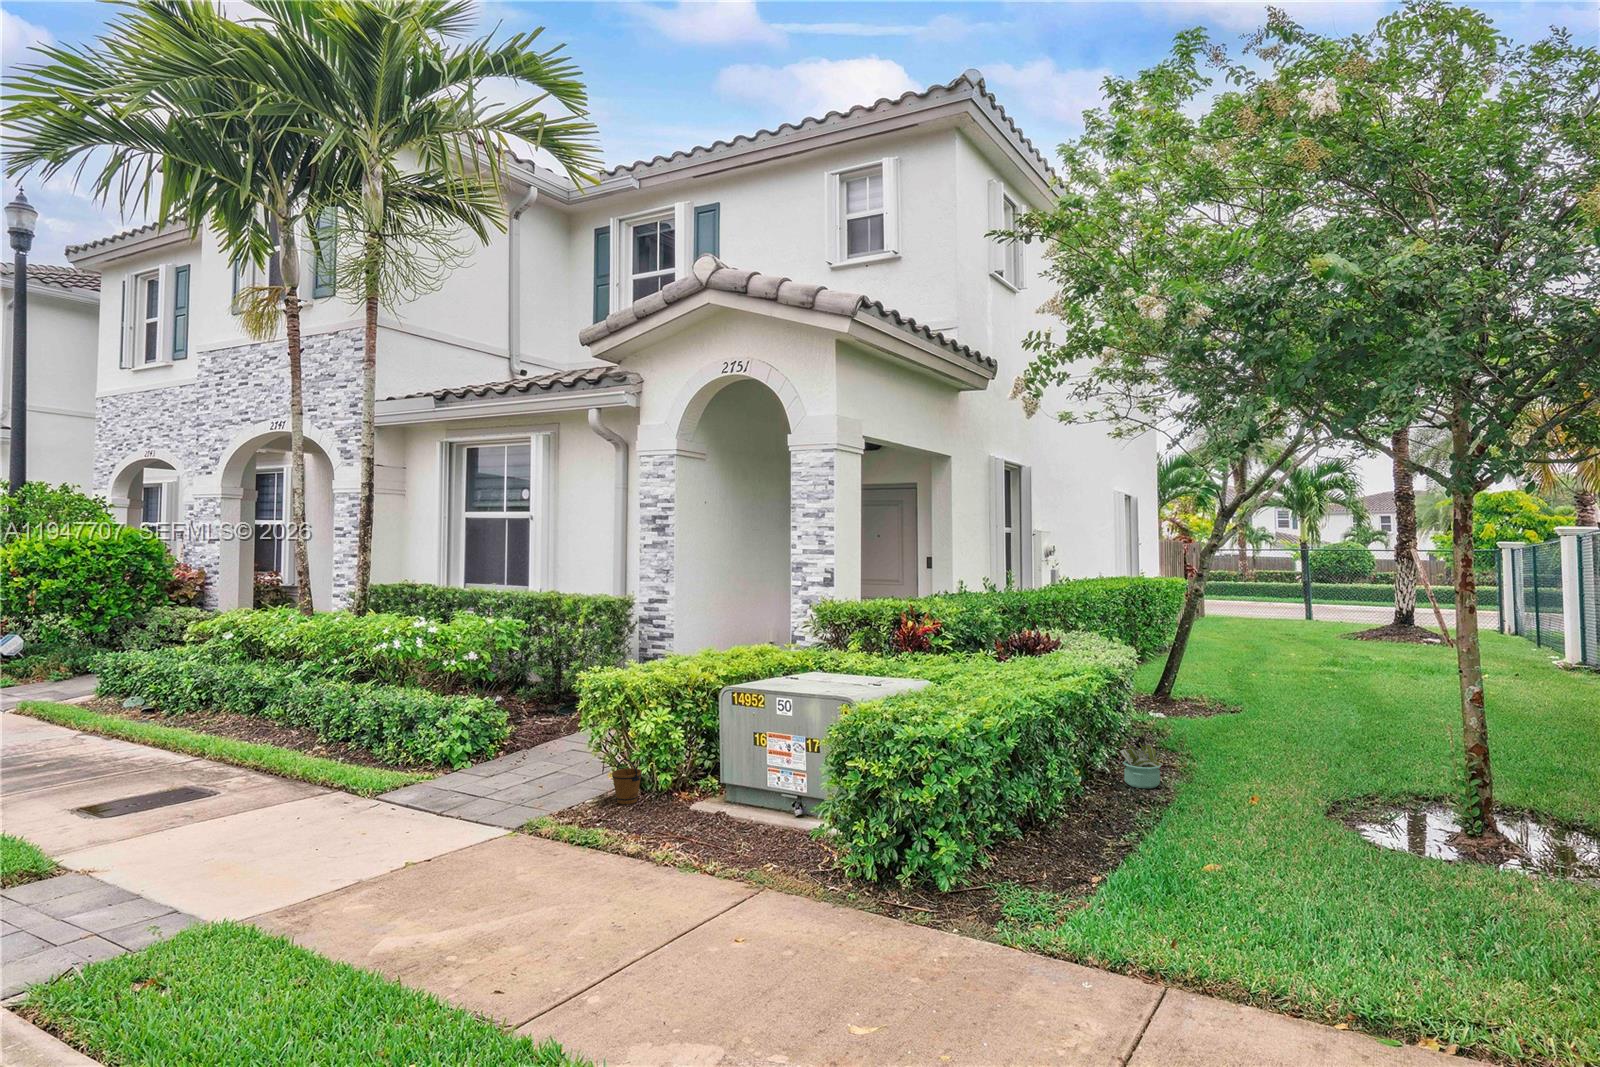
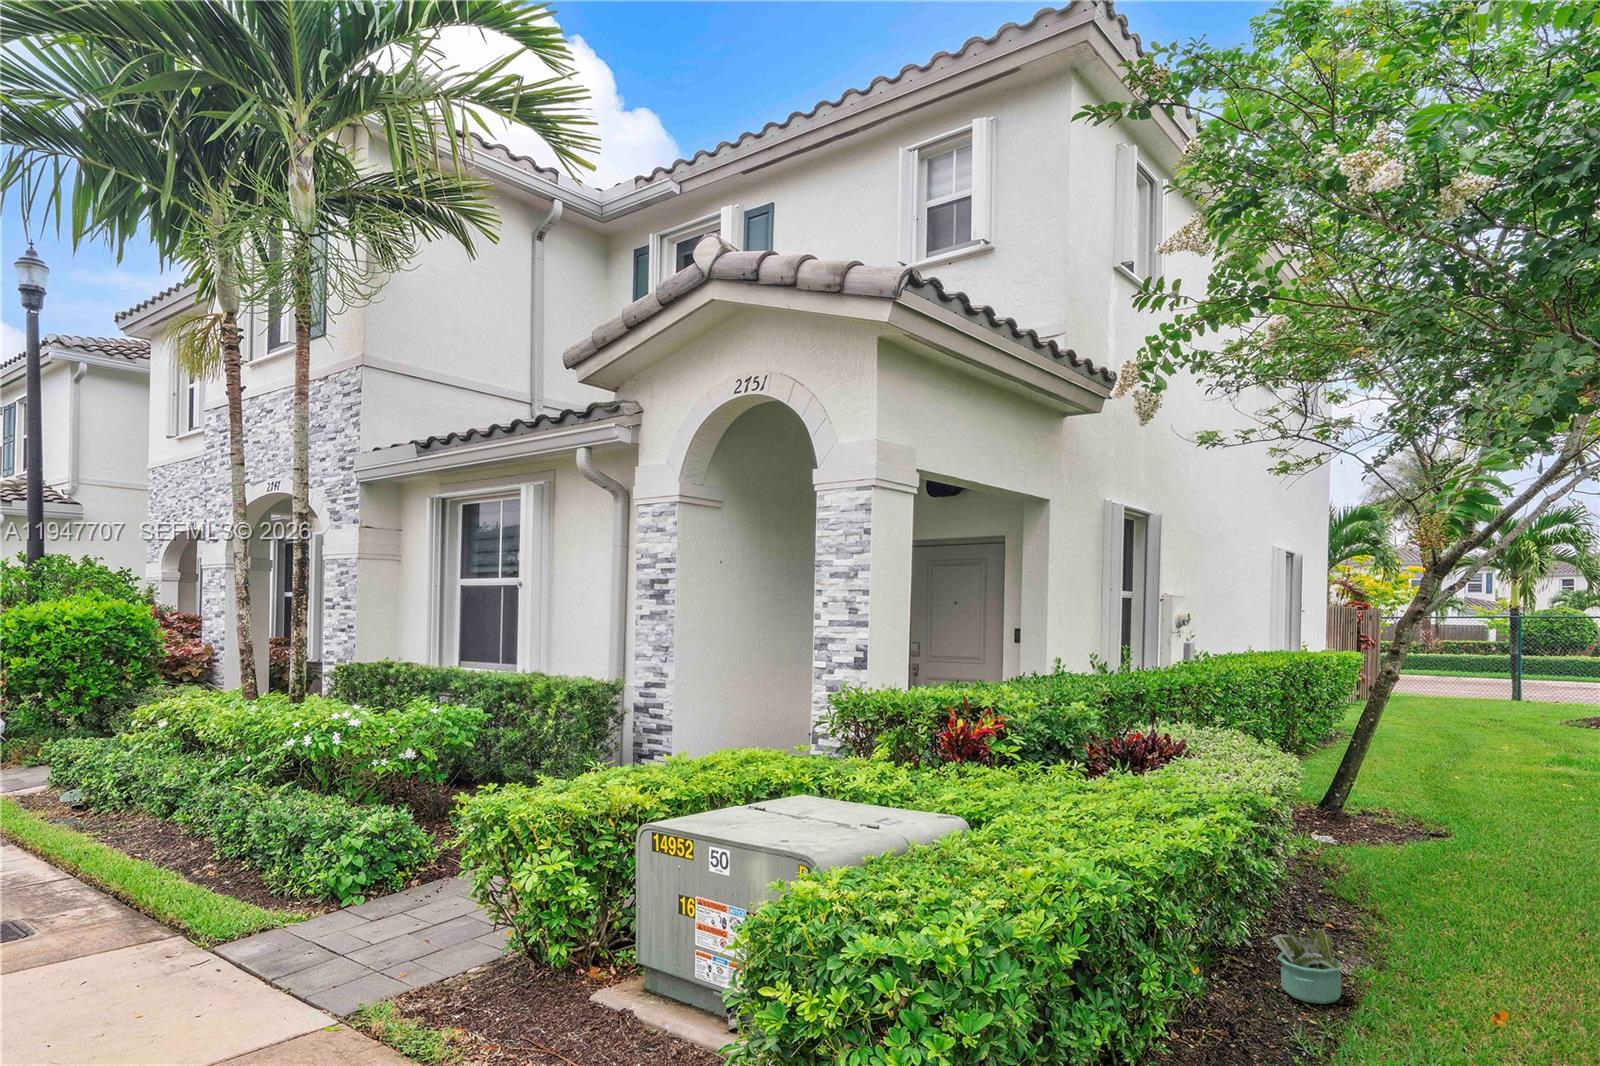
bucket: present [612,759,642,804] -> none [495,919,539,988]

